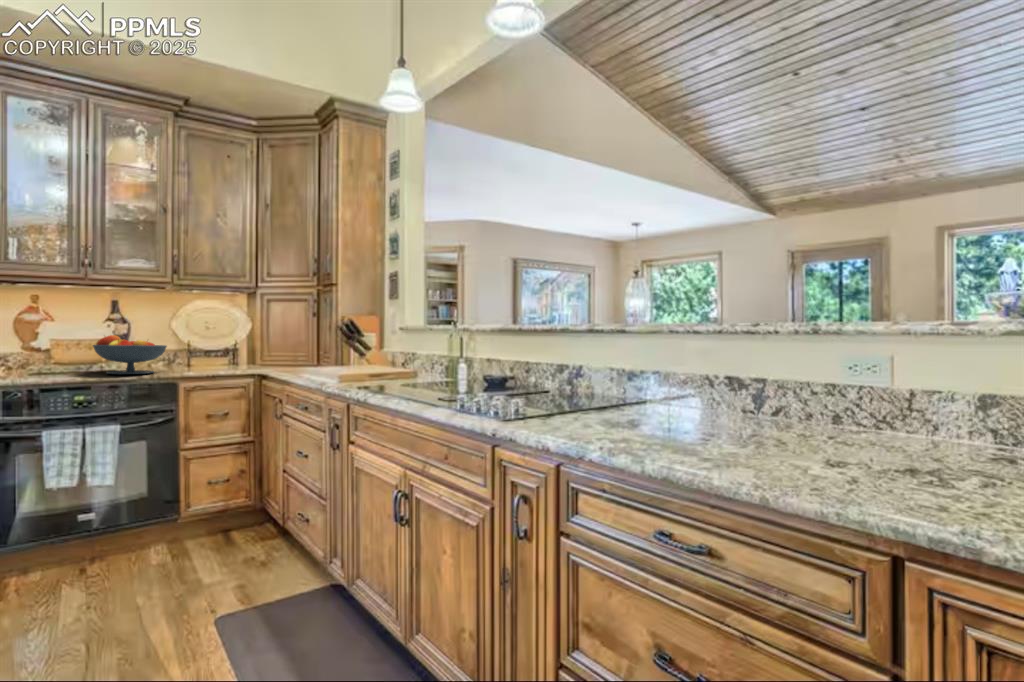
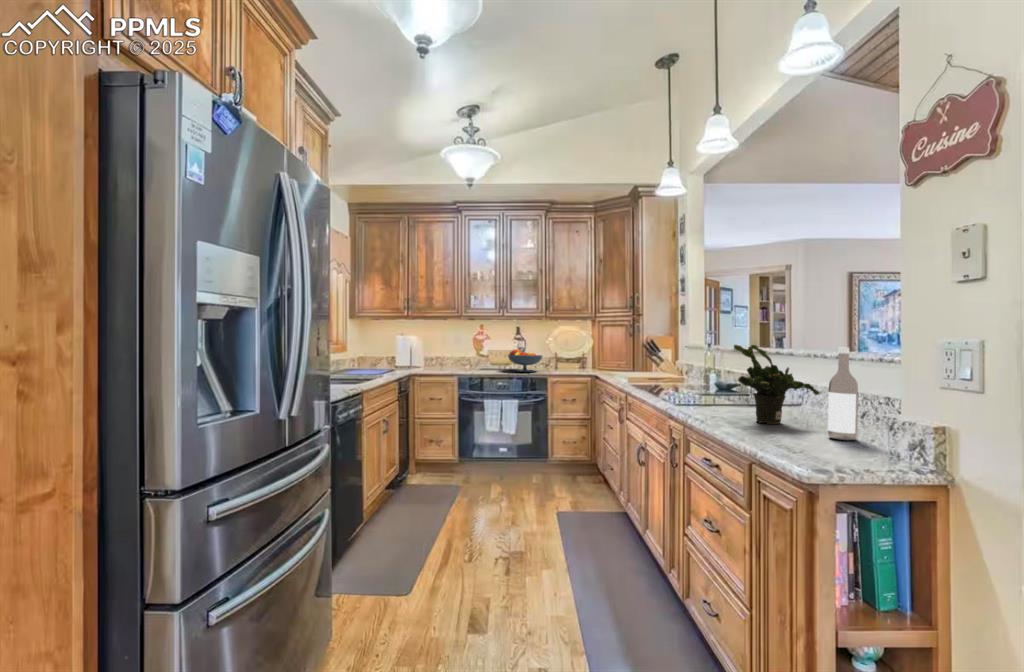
wine bottle: none [869,297,925,467] -> present [828,347,858,440]
potted plant: none [653,299,806,444] -> present [734,345,820,424]

